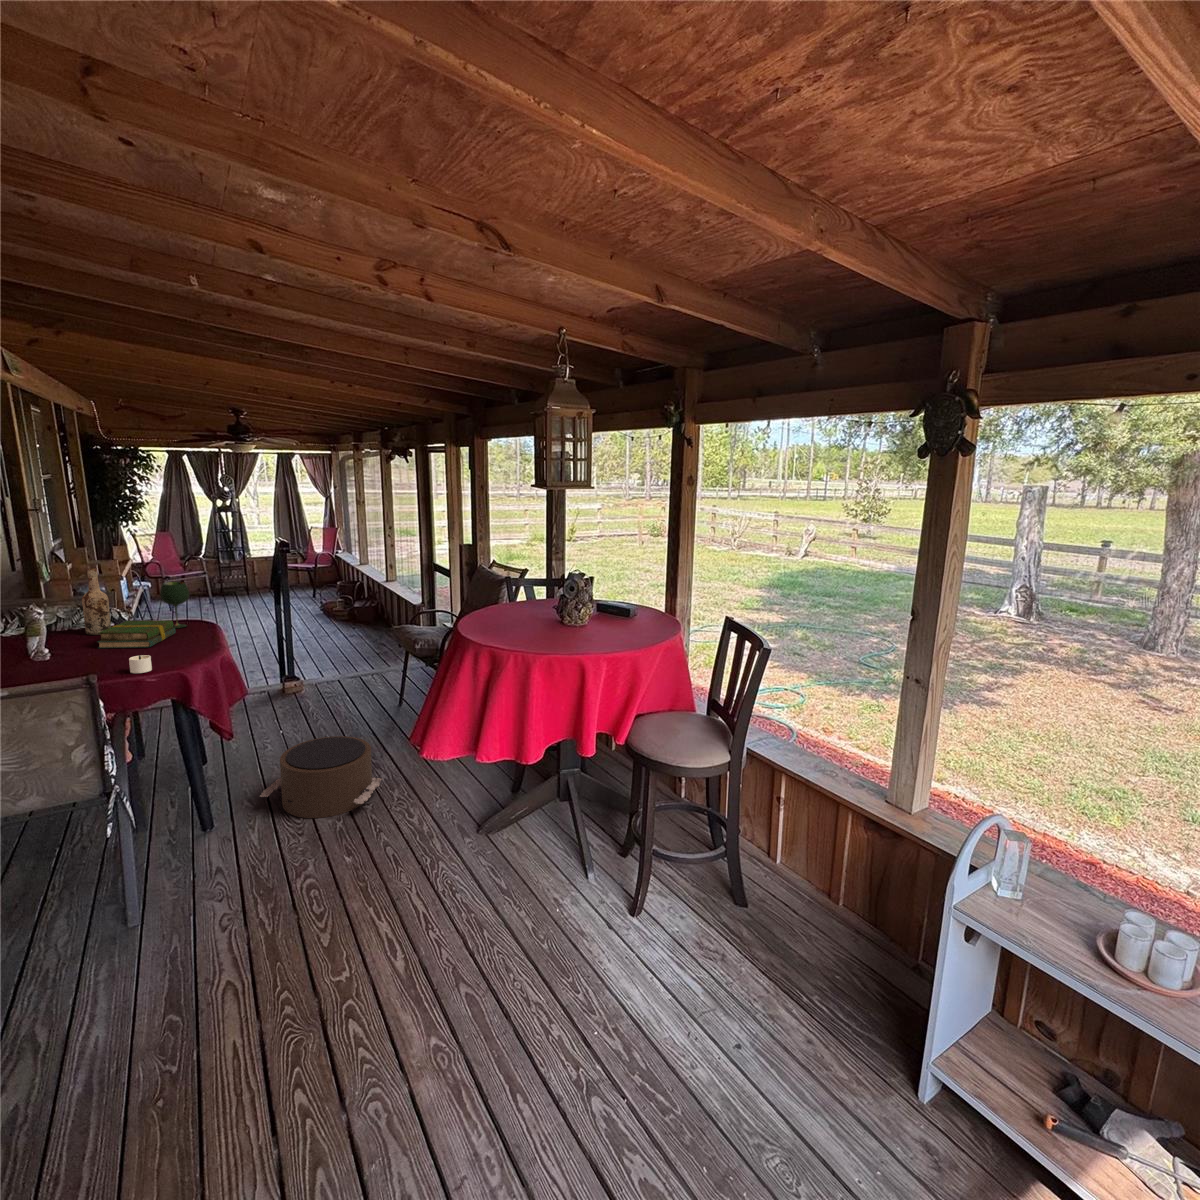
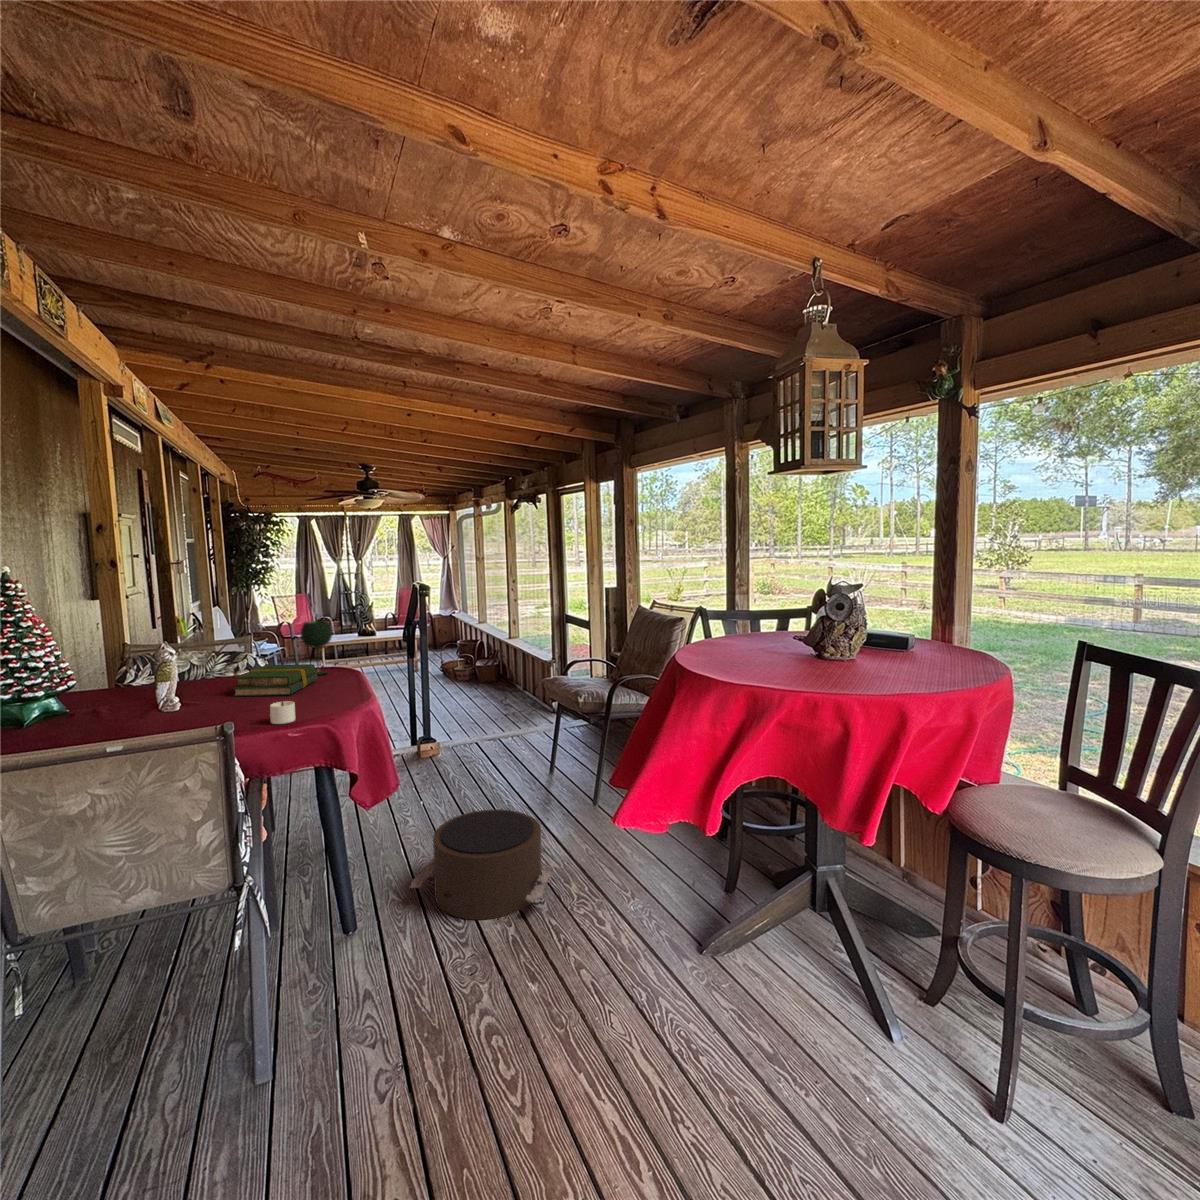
wine bottle: present [82,568,111,635] -> none [219,604,248,682]

